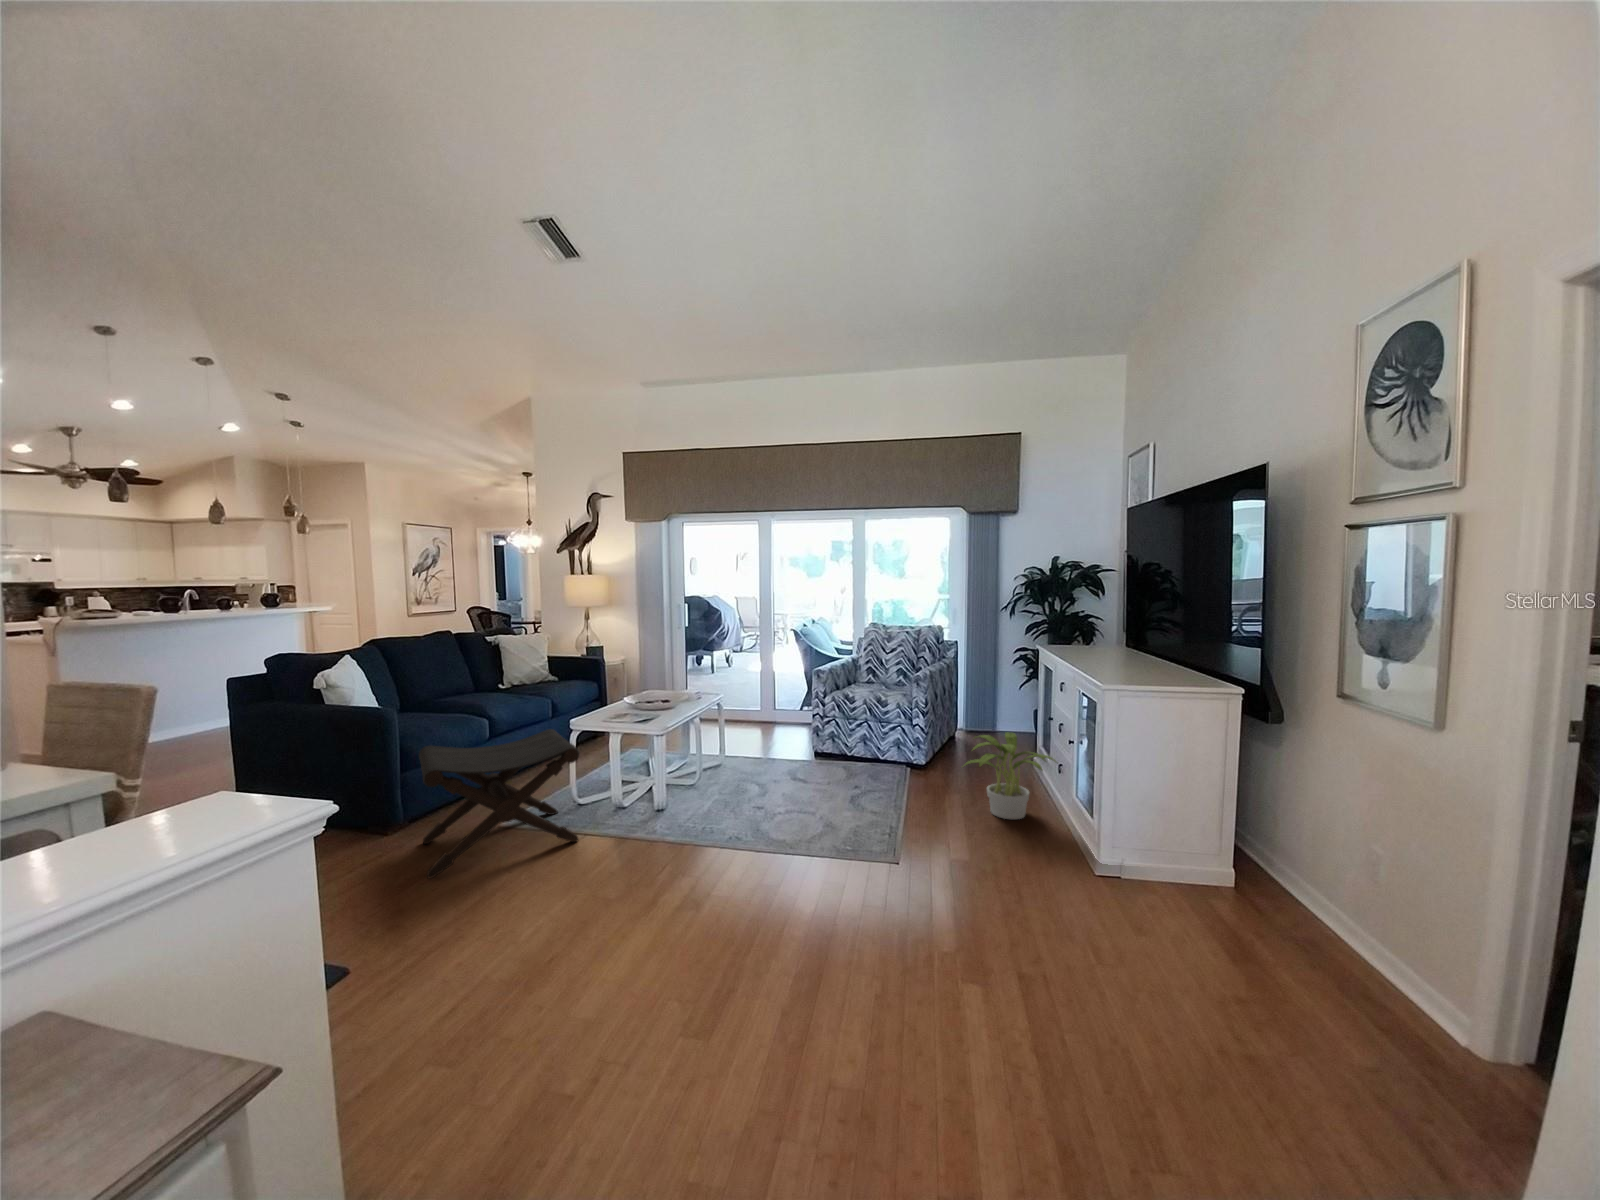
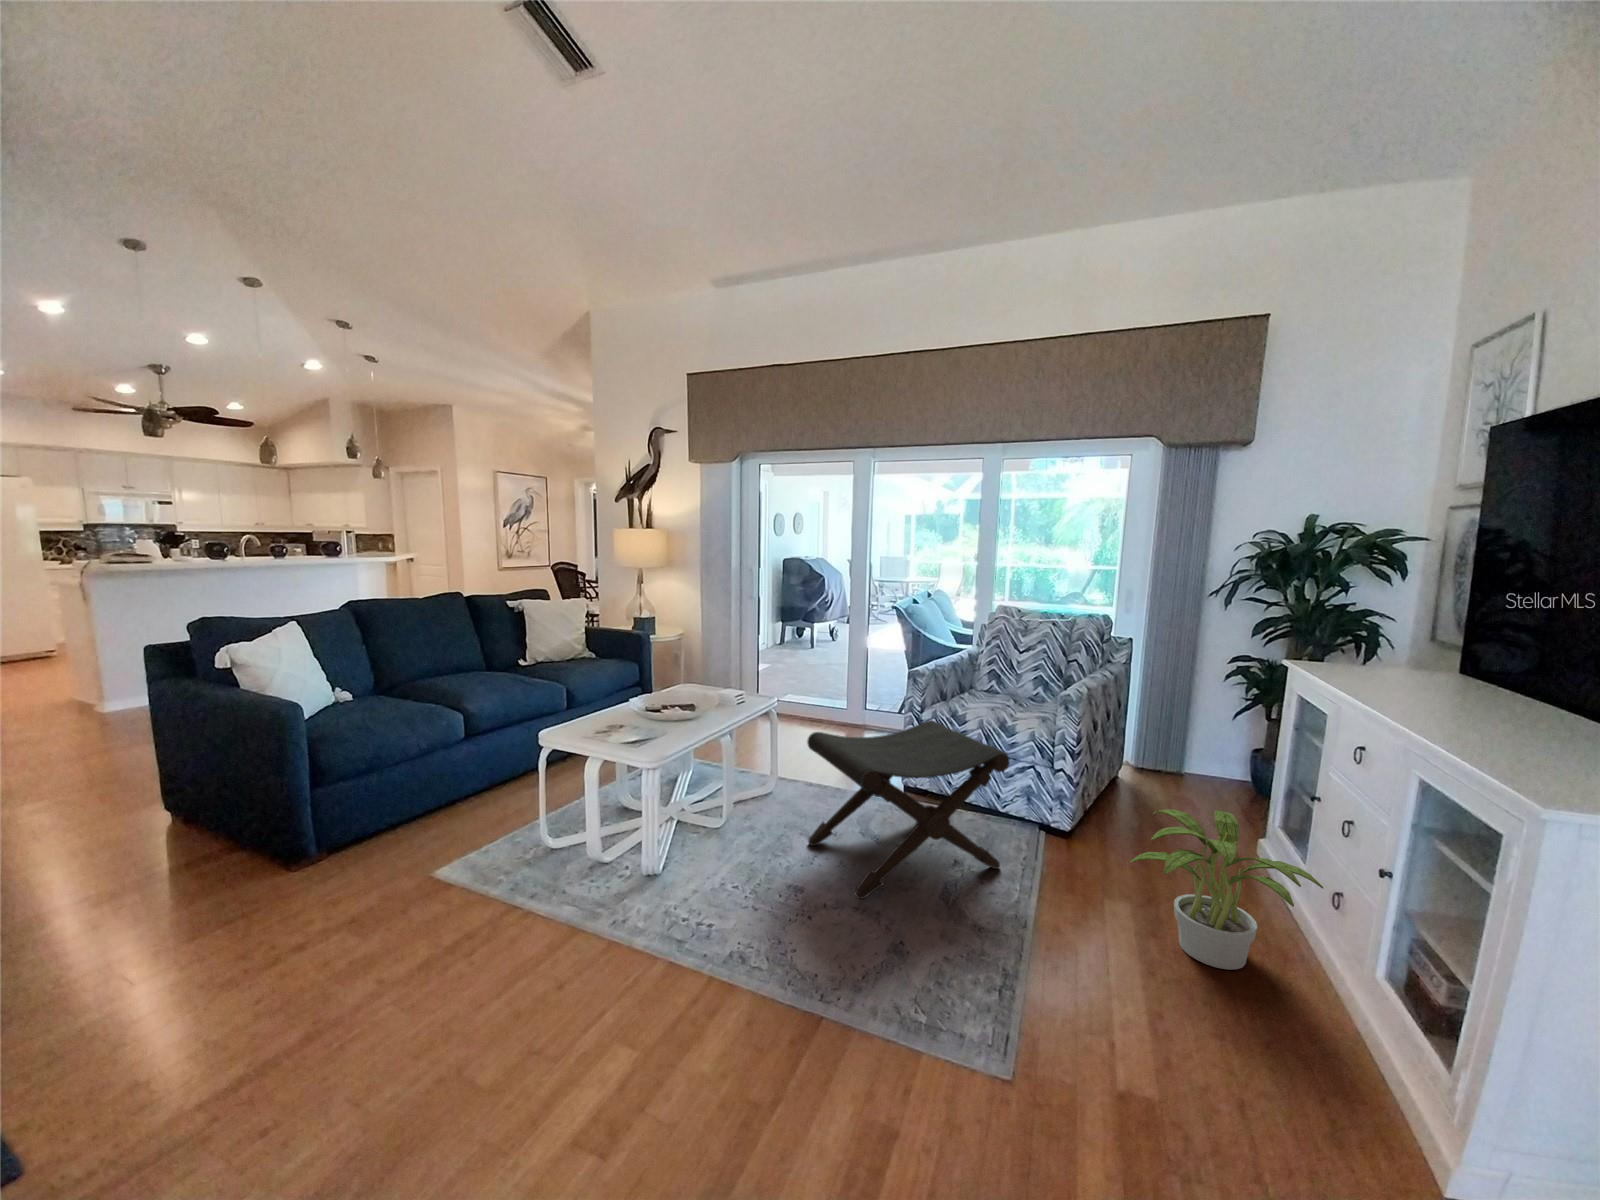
footstool: present [419,729,580,878] -> present [807,720,1010,899]

